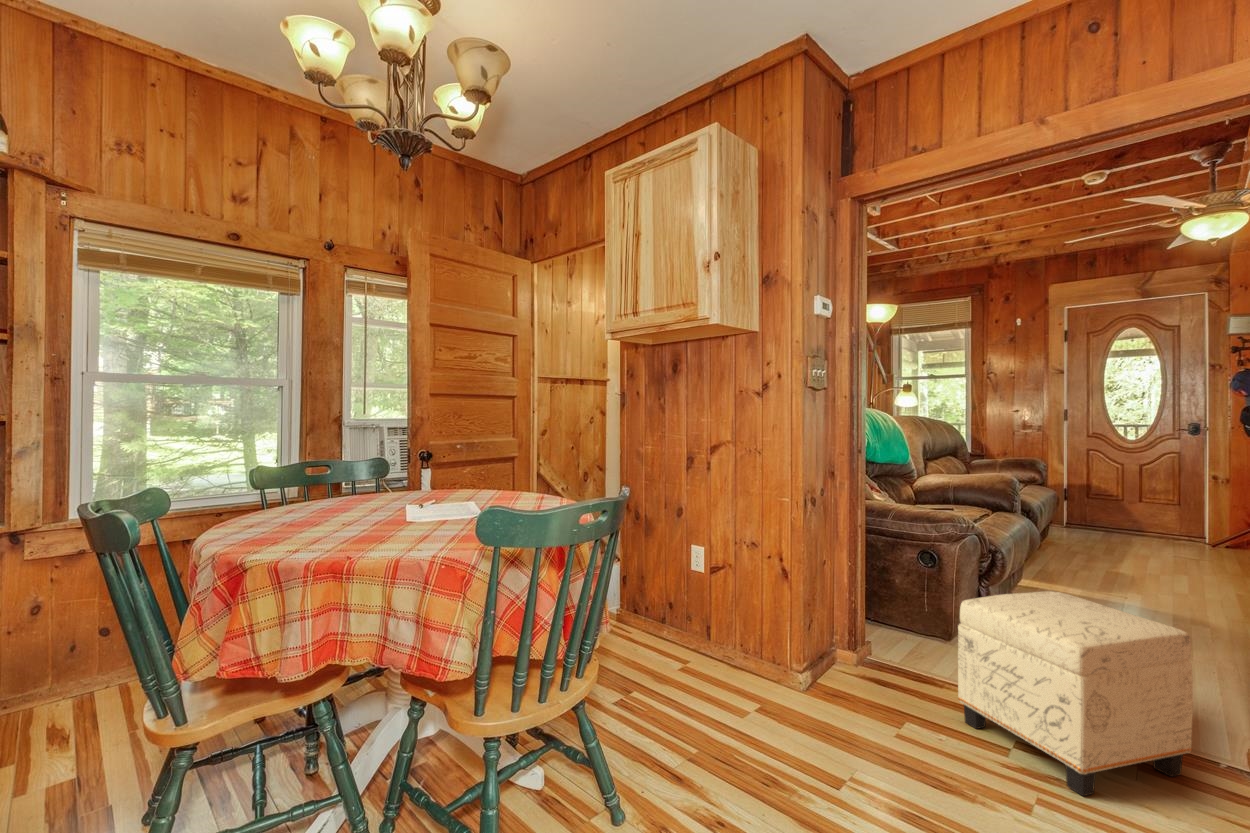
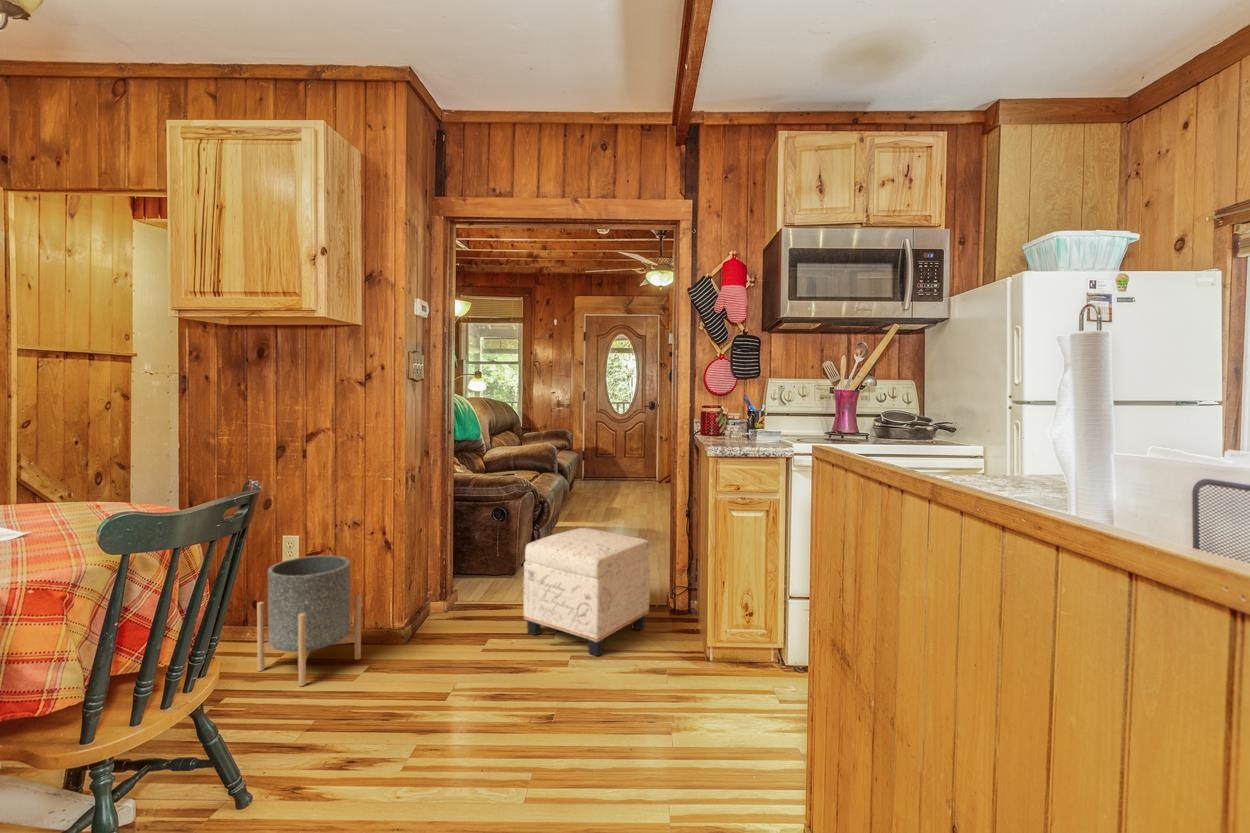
planter: none [661,570,755,706] -> present [257,555,361,686]

